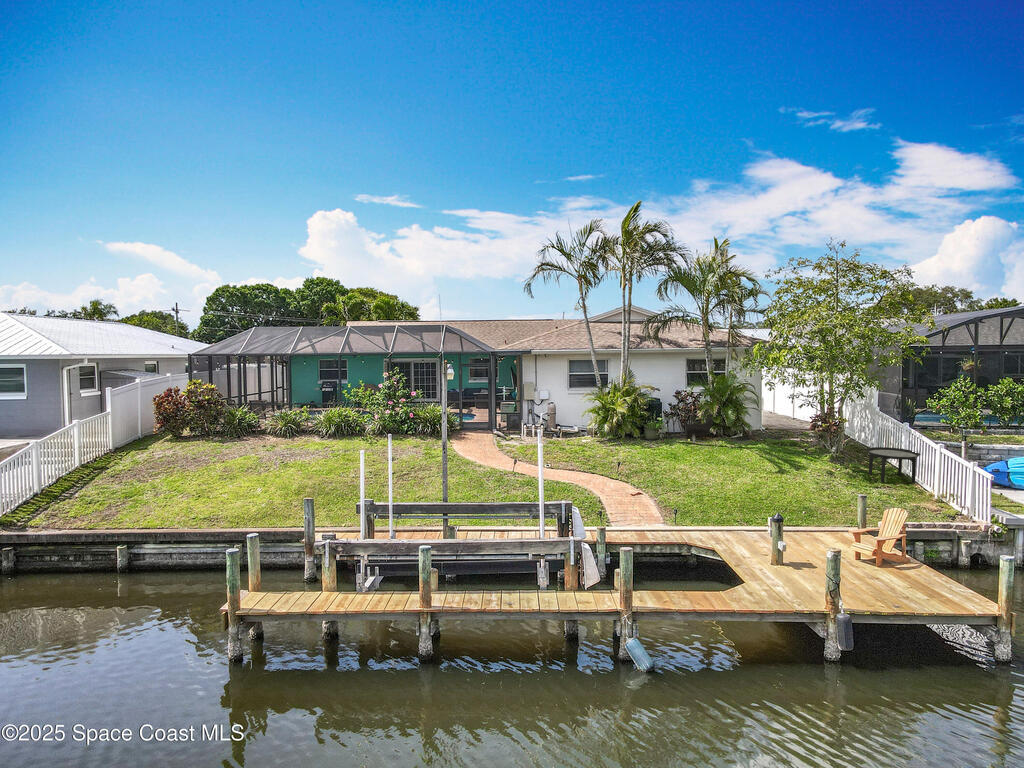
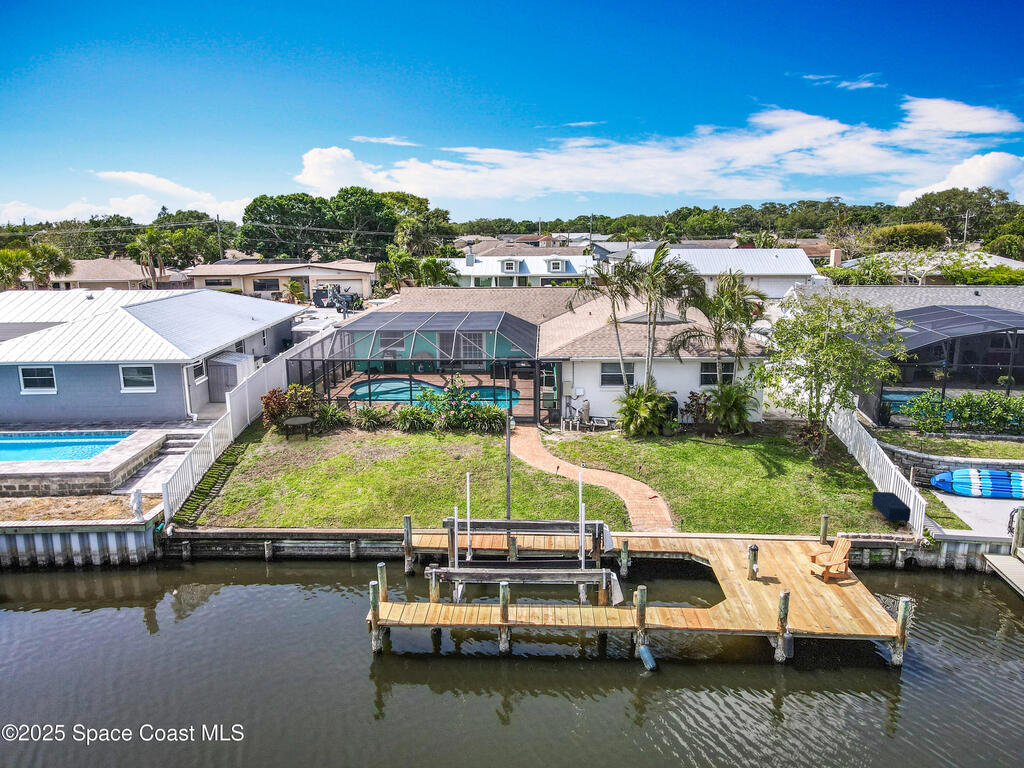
round table: present [866,447,921,483] -> present [282,415,315,441]
bench: none [913,478,968,516] -> present [872,492,911,527]

